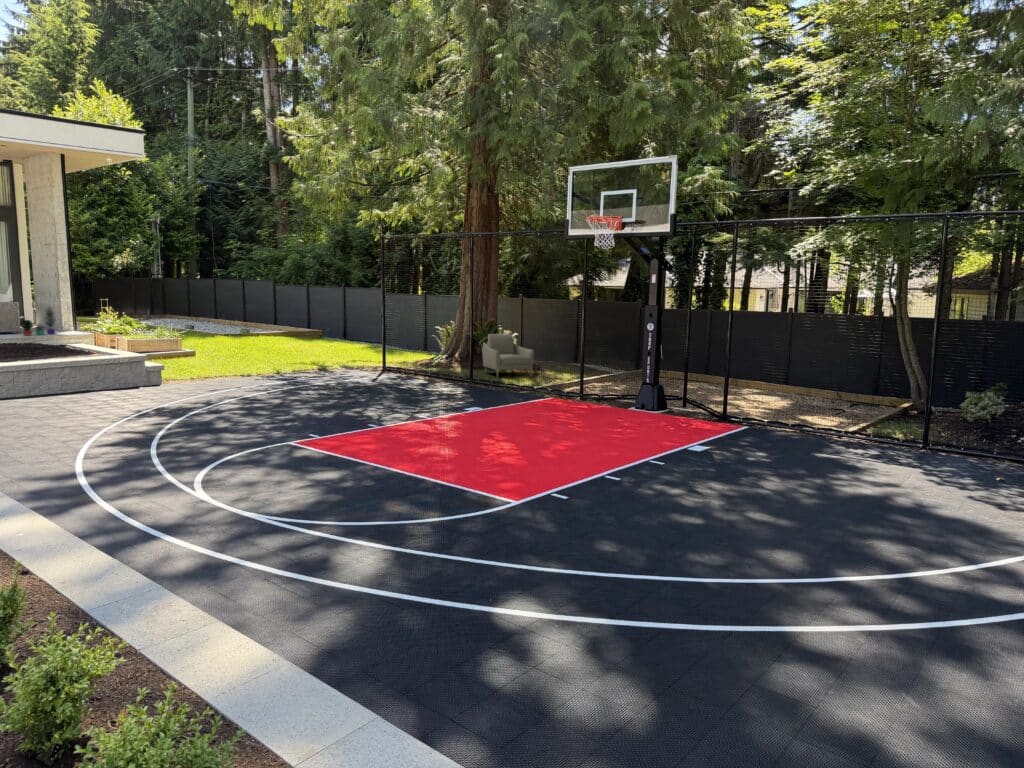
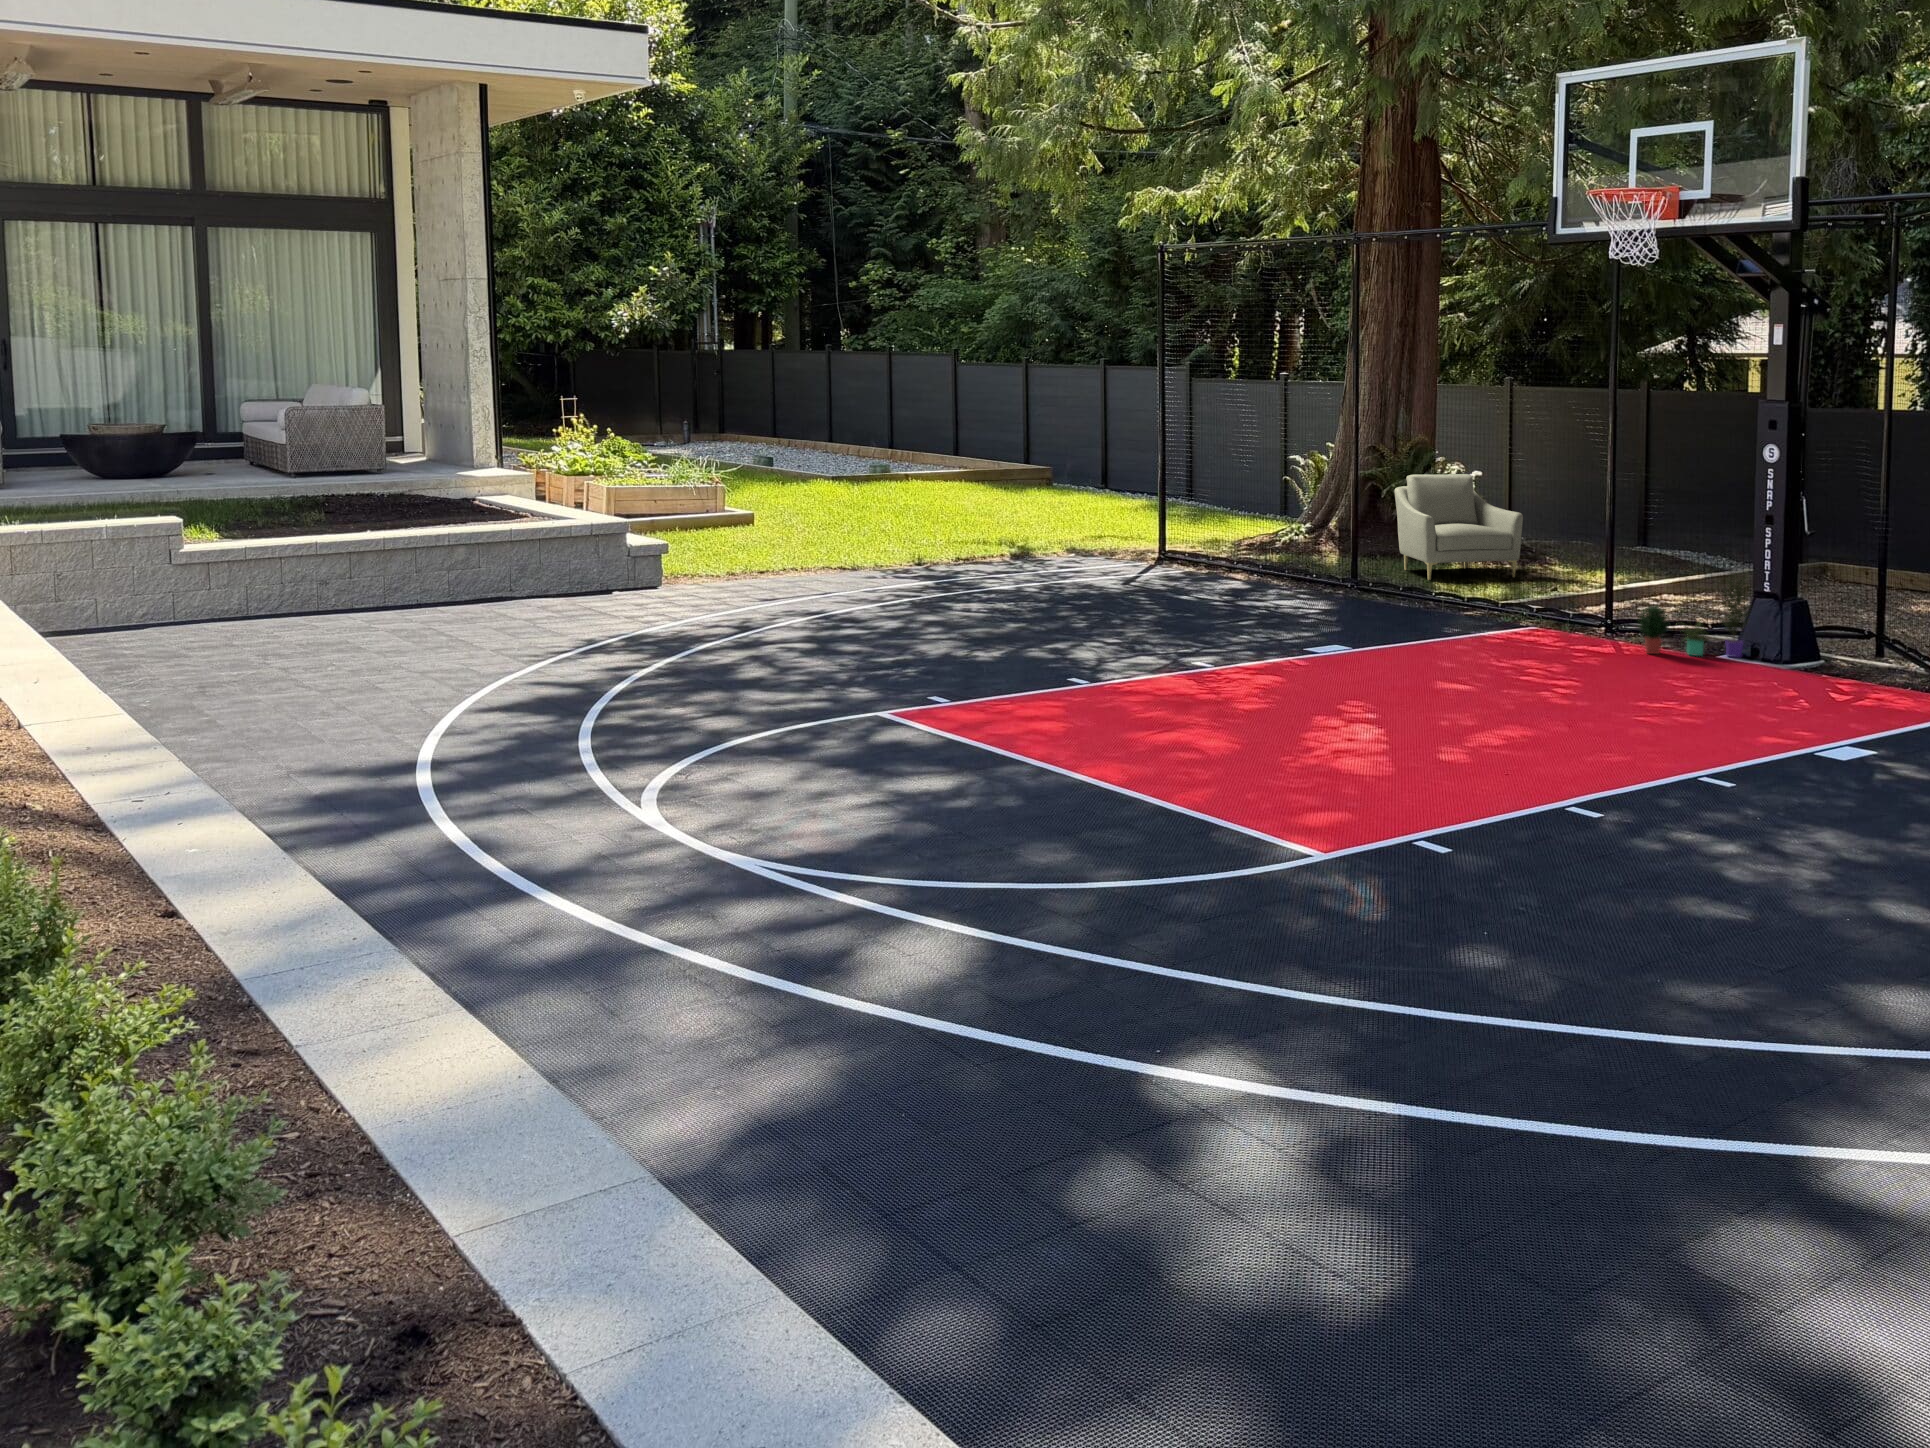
potted plant: present [20,308,55,336] -> present [1638,573,1750,657]

